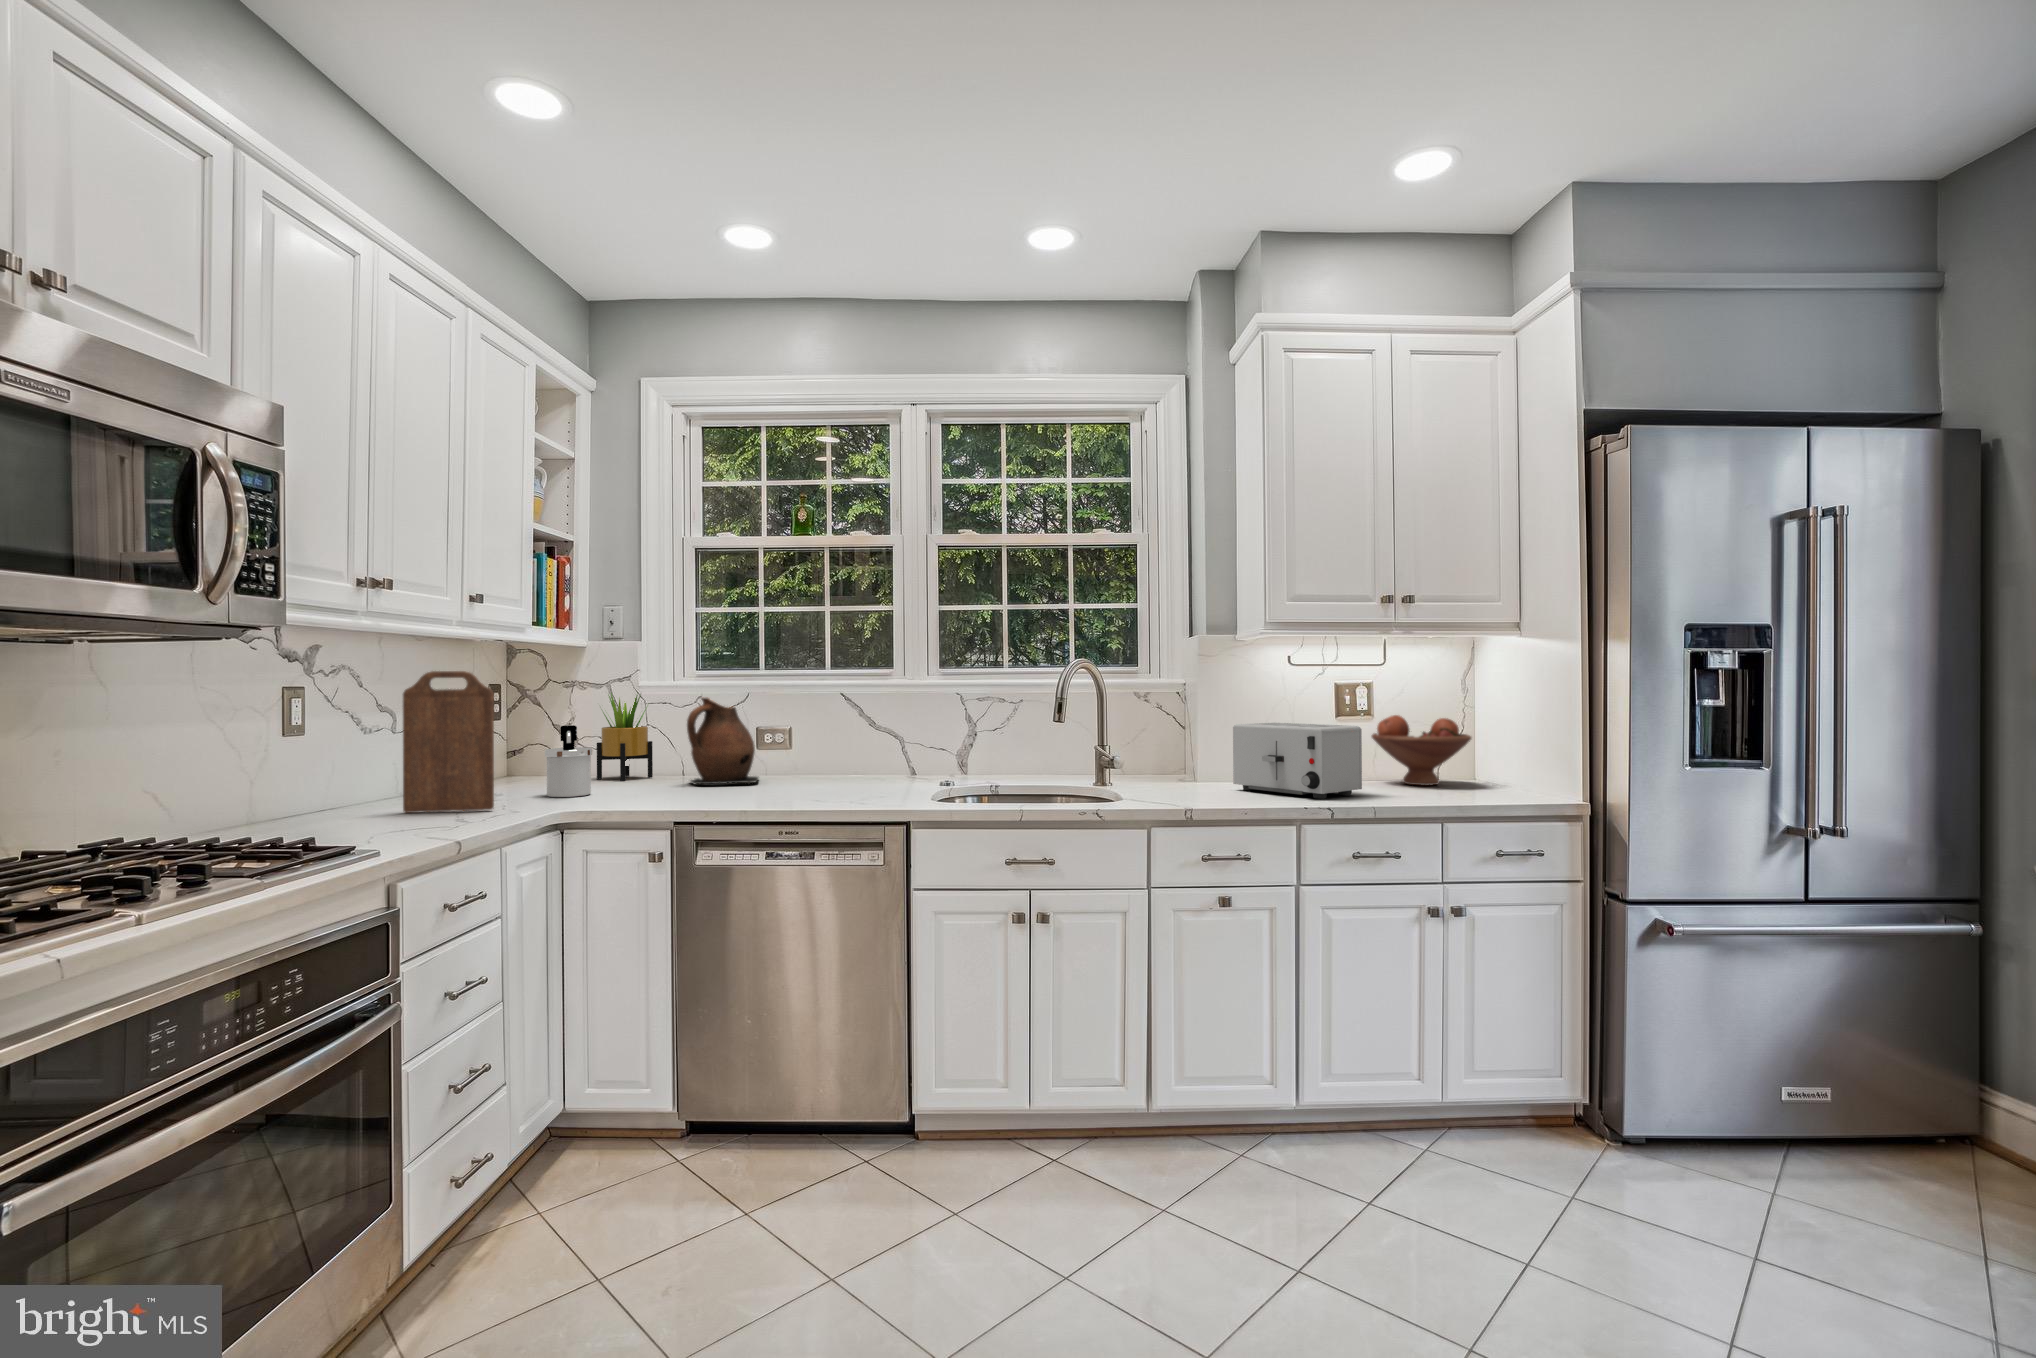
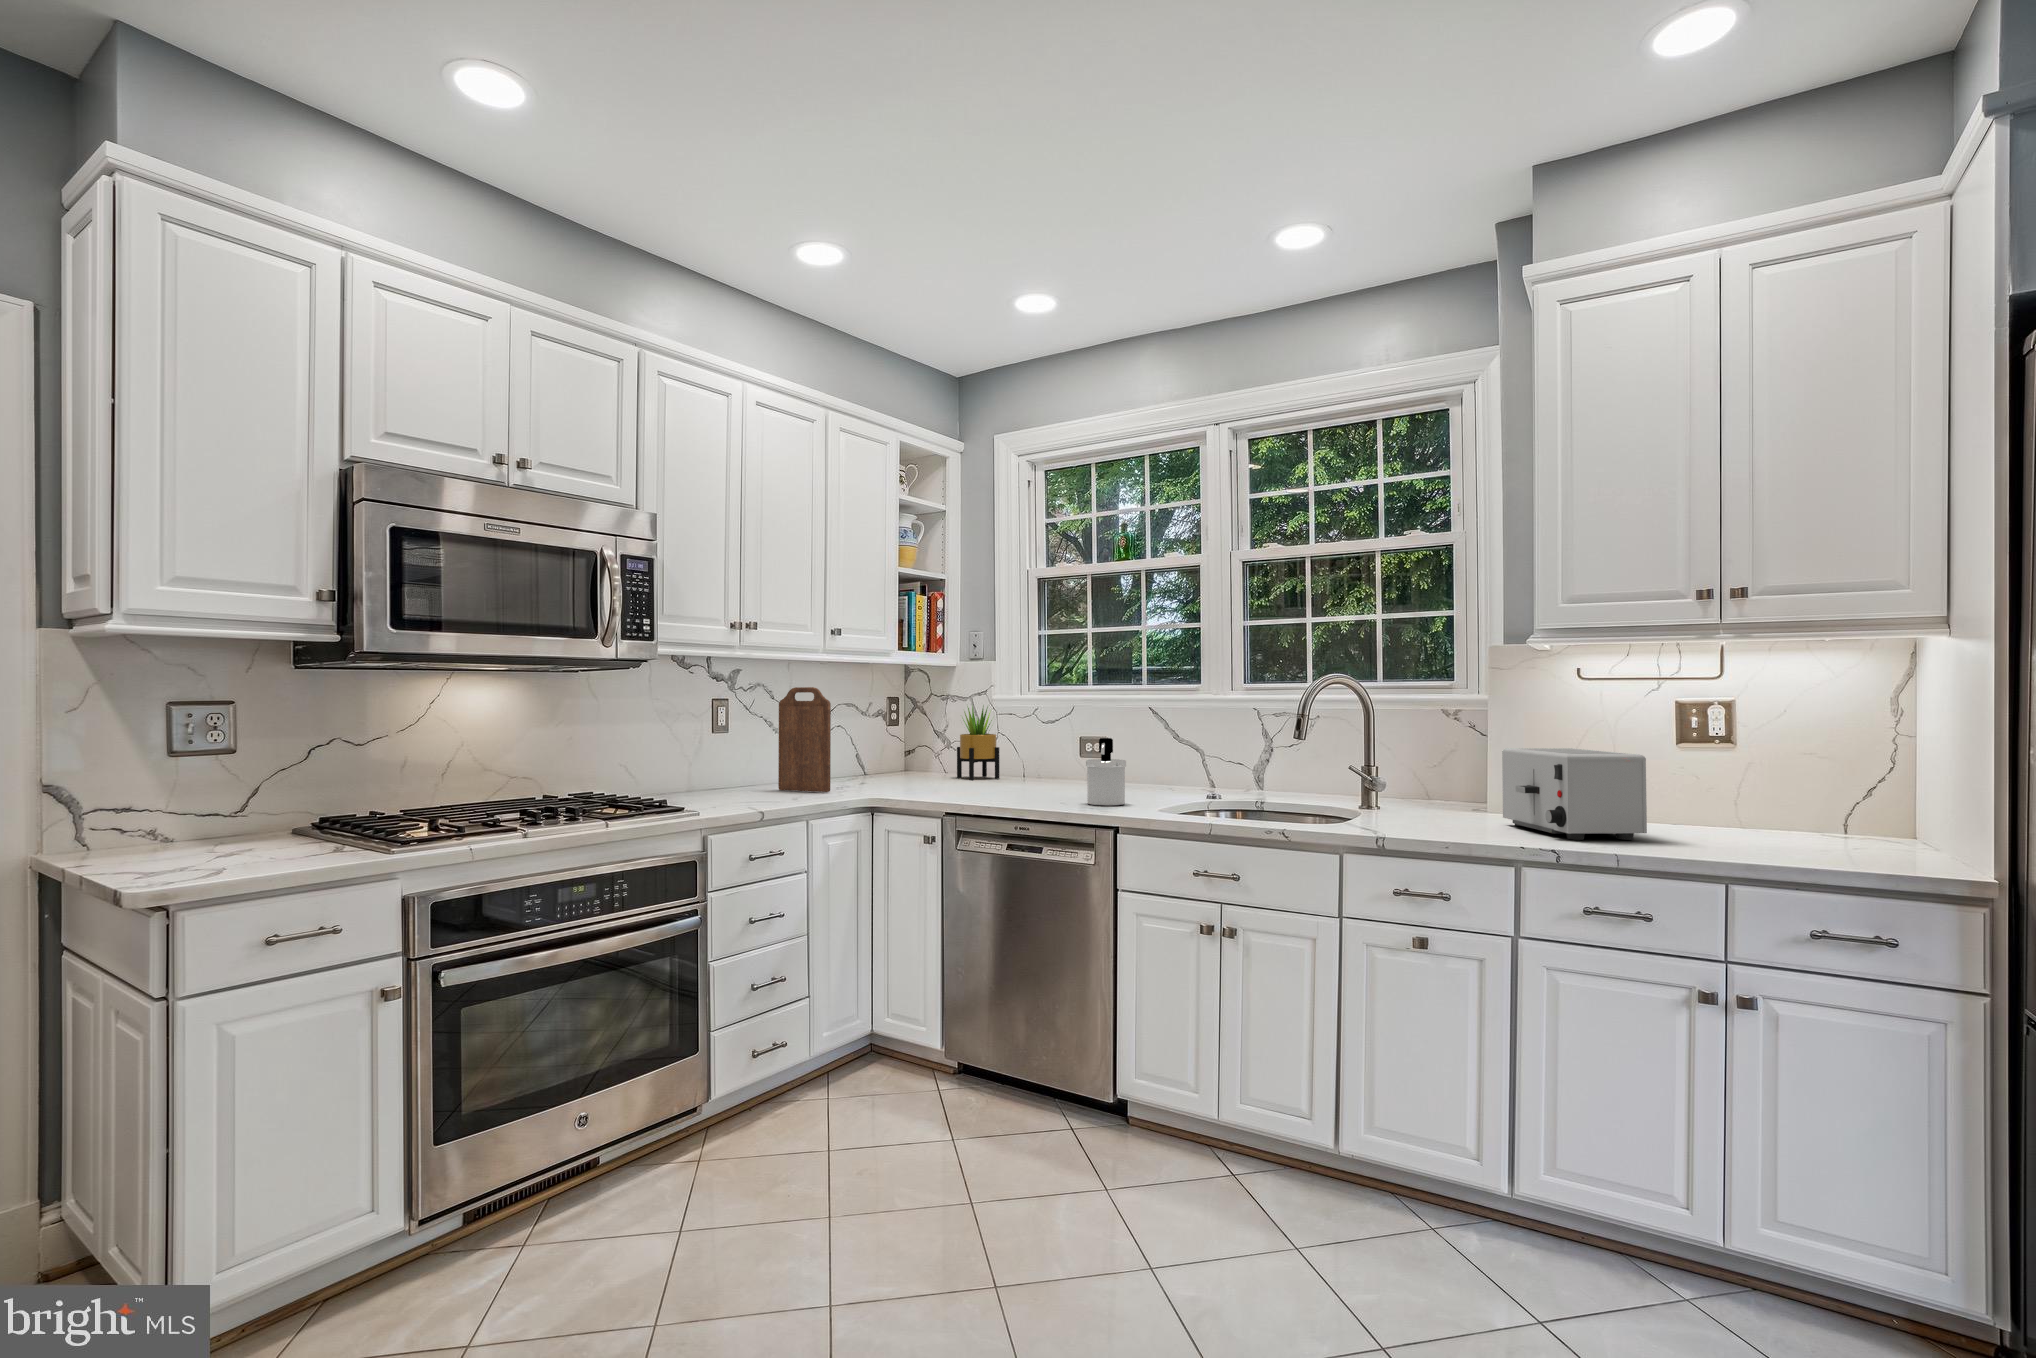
ceramic pitcher: present [687,698,758,784] -> none [1003,710,1073,788]
fruit bowl: present [1372,715,1471,786] -> none [1730,744,1886,840]
soap dispenser: present [545,725,592,797] -> present [1086,738,1126,805]

